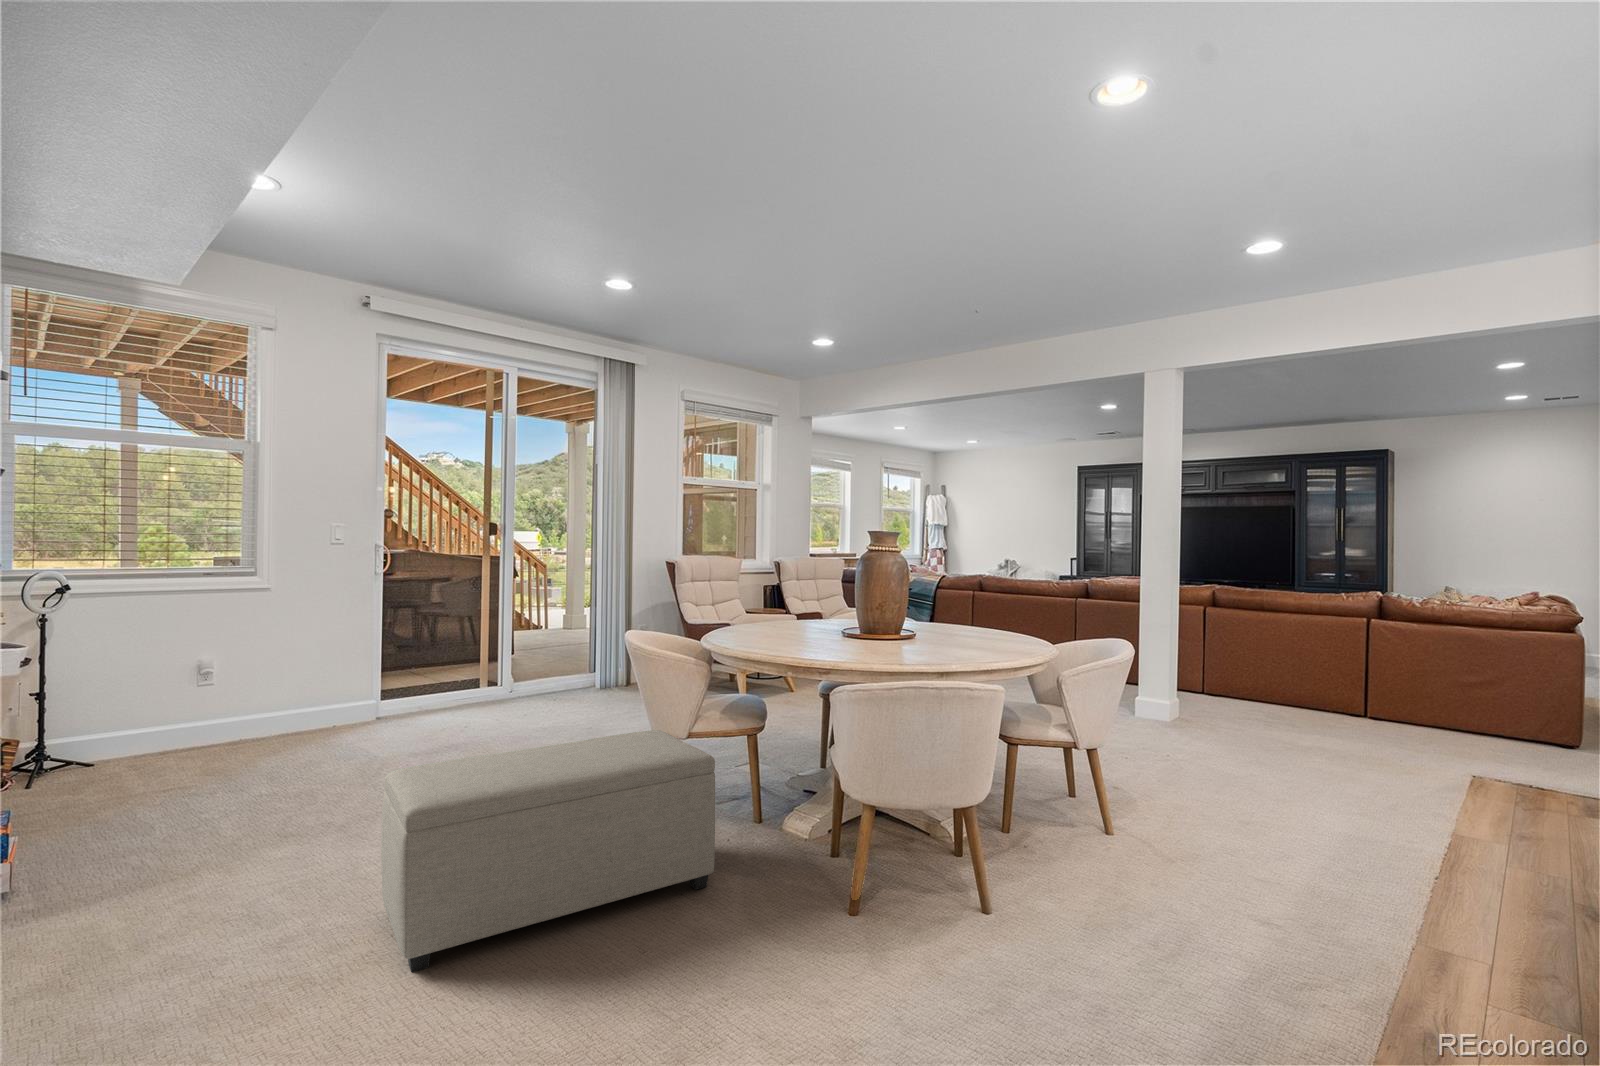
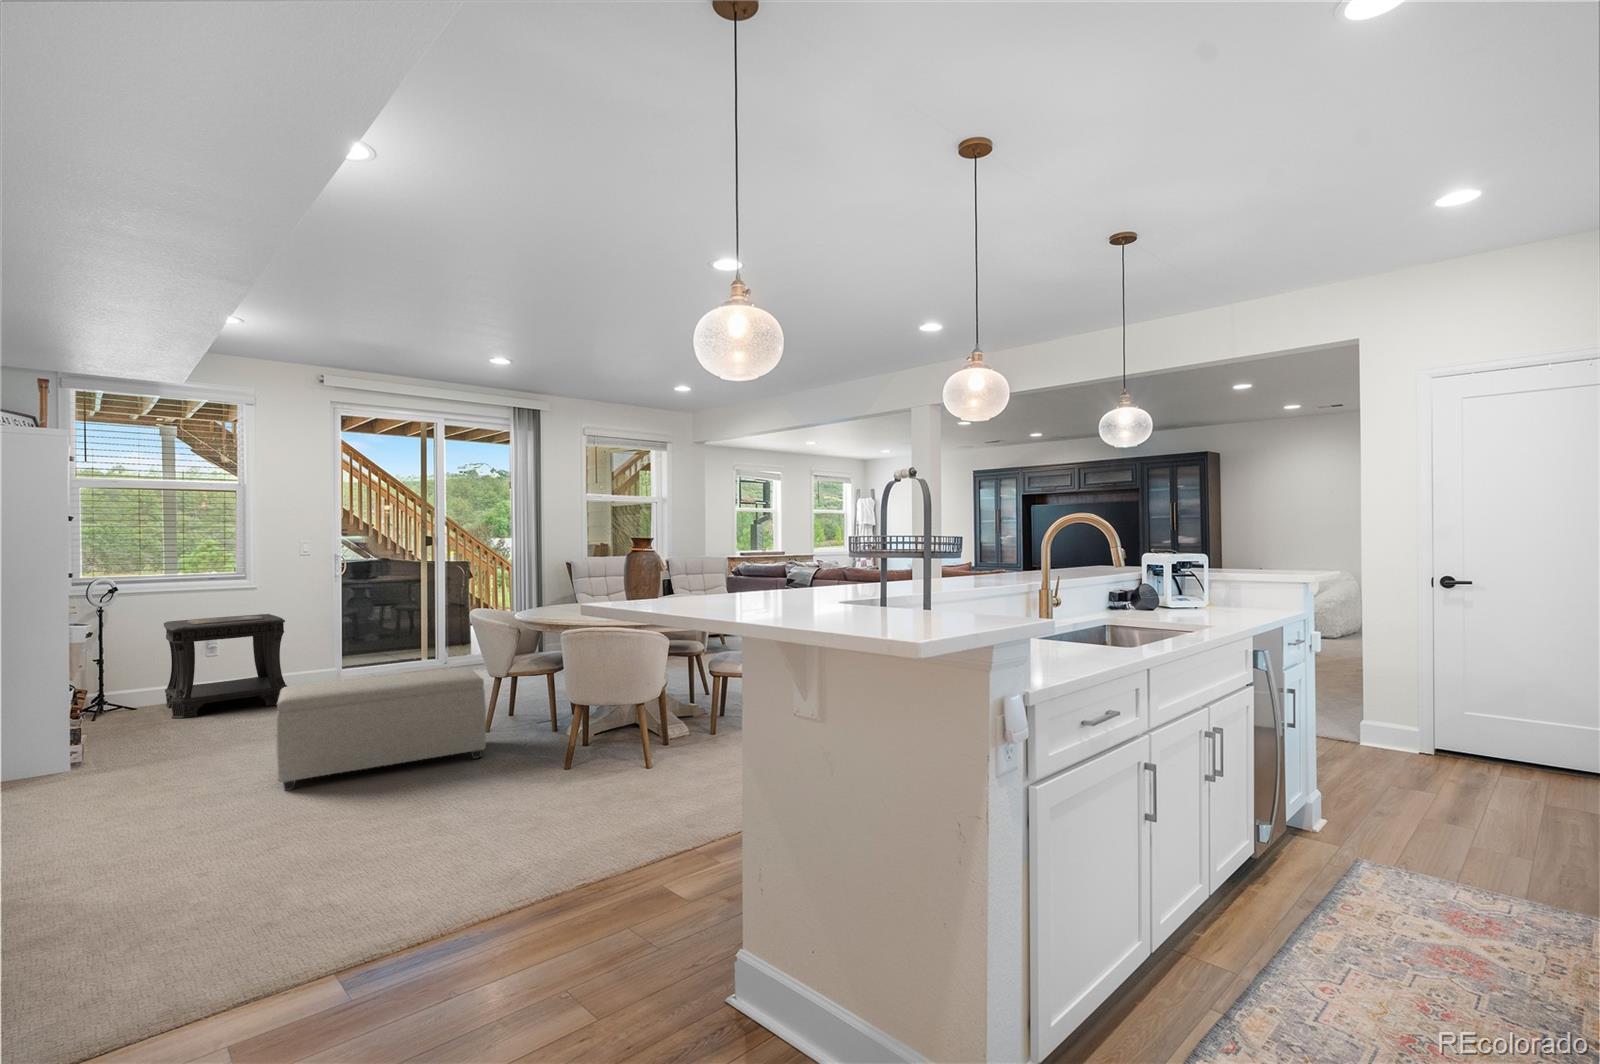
side table: none [138,626,321,786] -> present [164,614,287,719]

